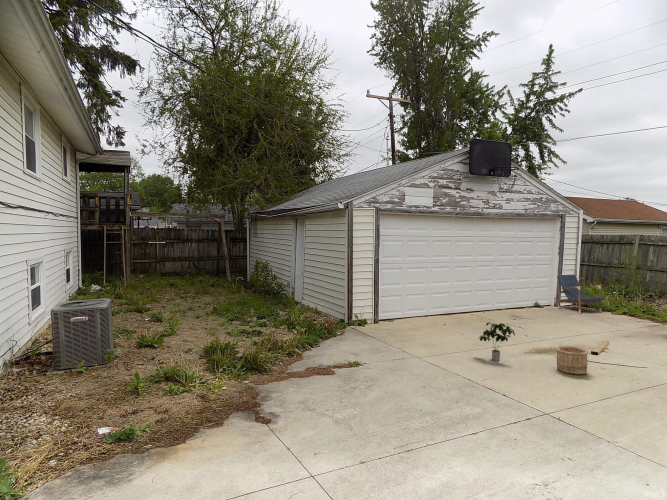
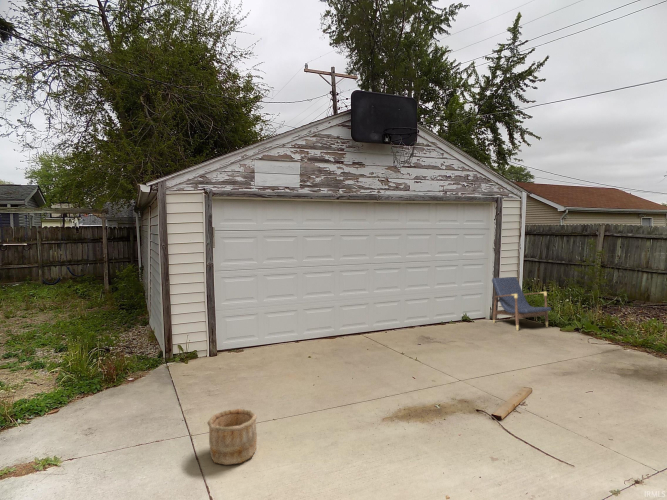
potted plant: present [479,322,515,361] -> none [285,374,334,443]
wooden bucket: present [556,346,588,374] -> present [207,409,257,465]

